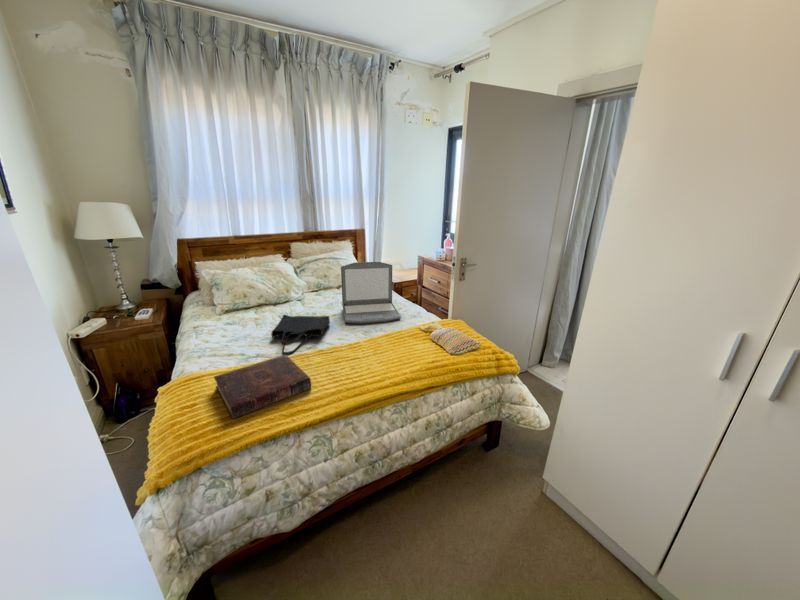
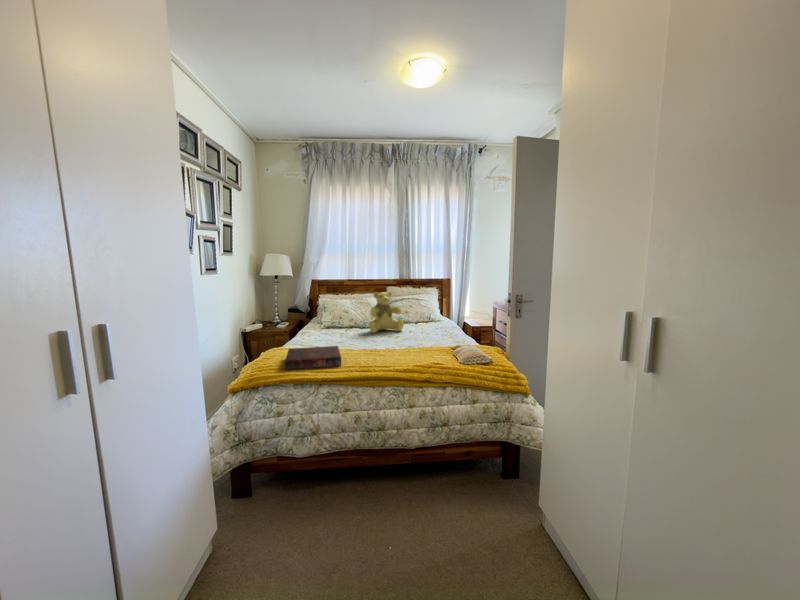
teddy bear: none [291,257,335,313] -> present [369,291,404,333]
laptop: present [341,262,401,324] -> none [399,296,448,344]
tote bag: present [271,315,330,355] -> none [341,329,387,350]

